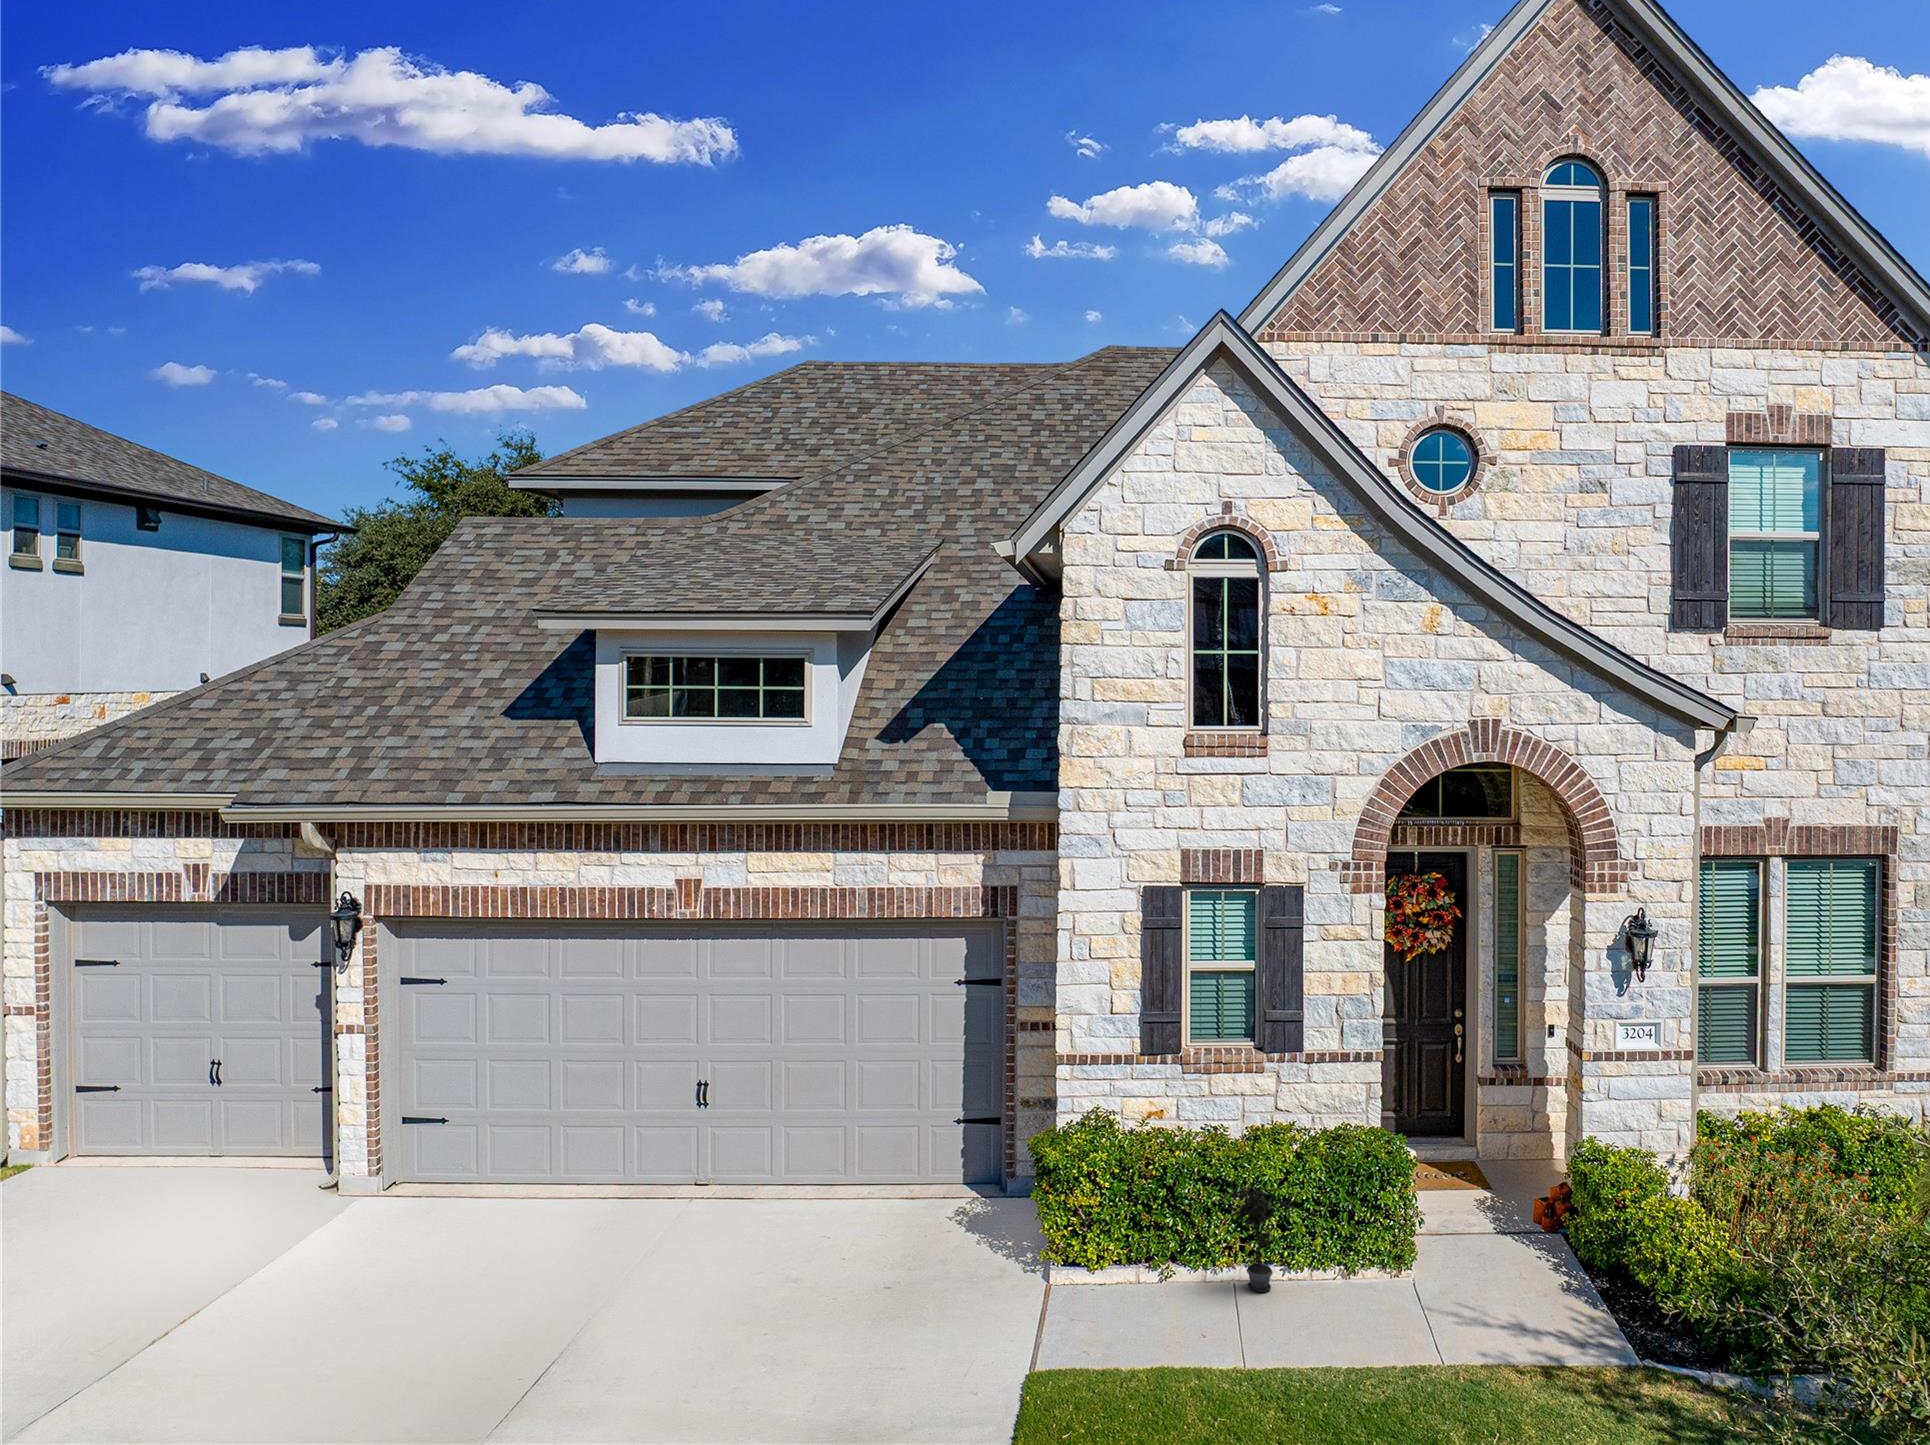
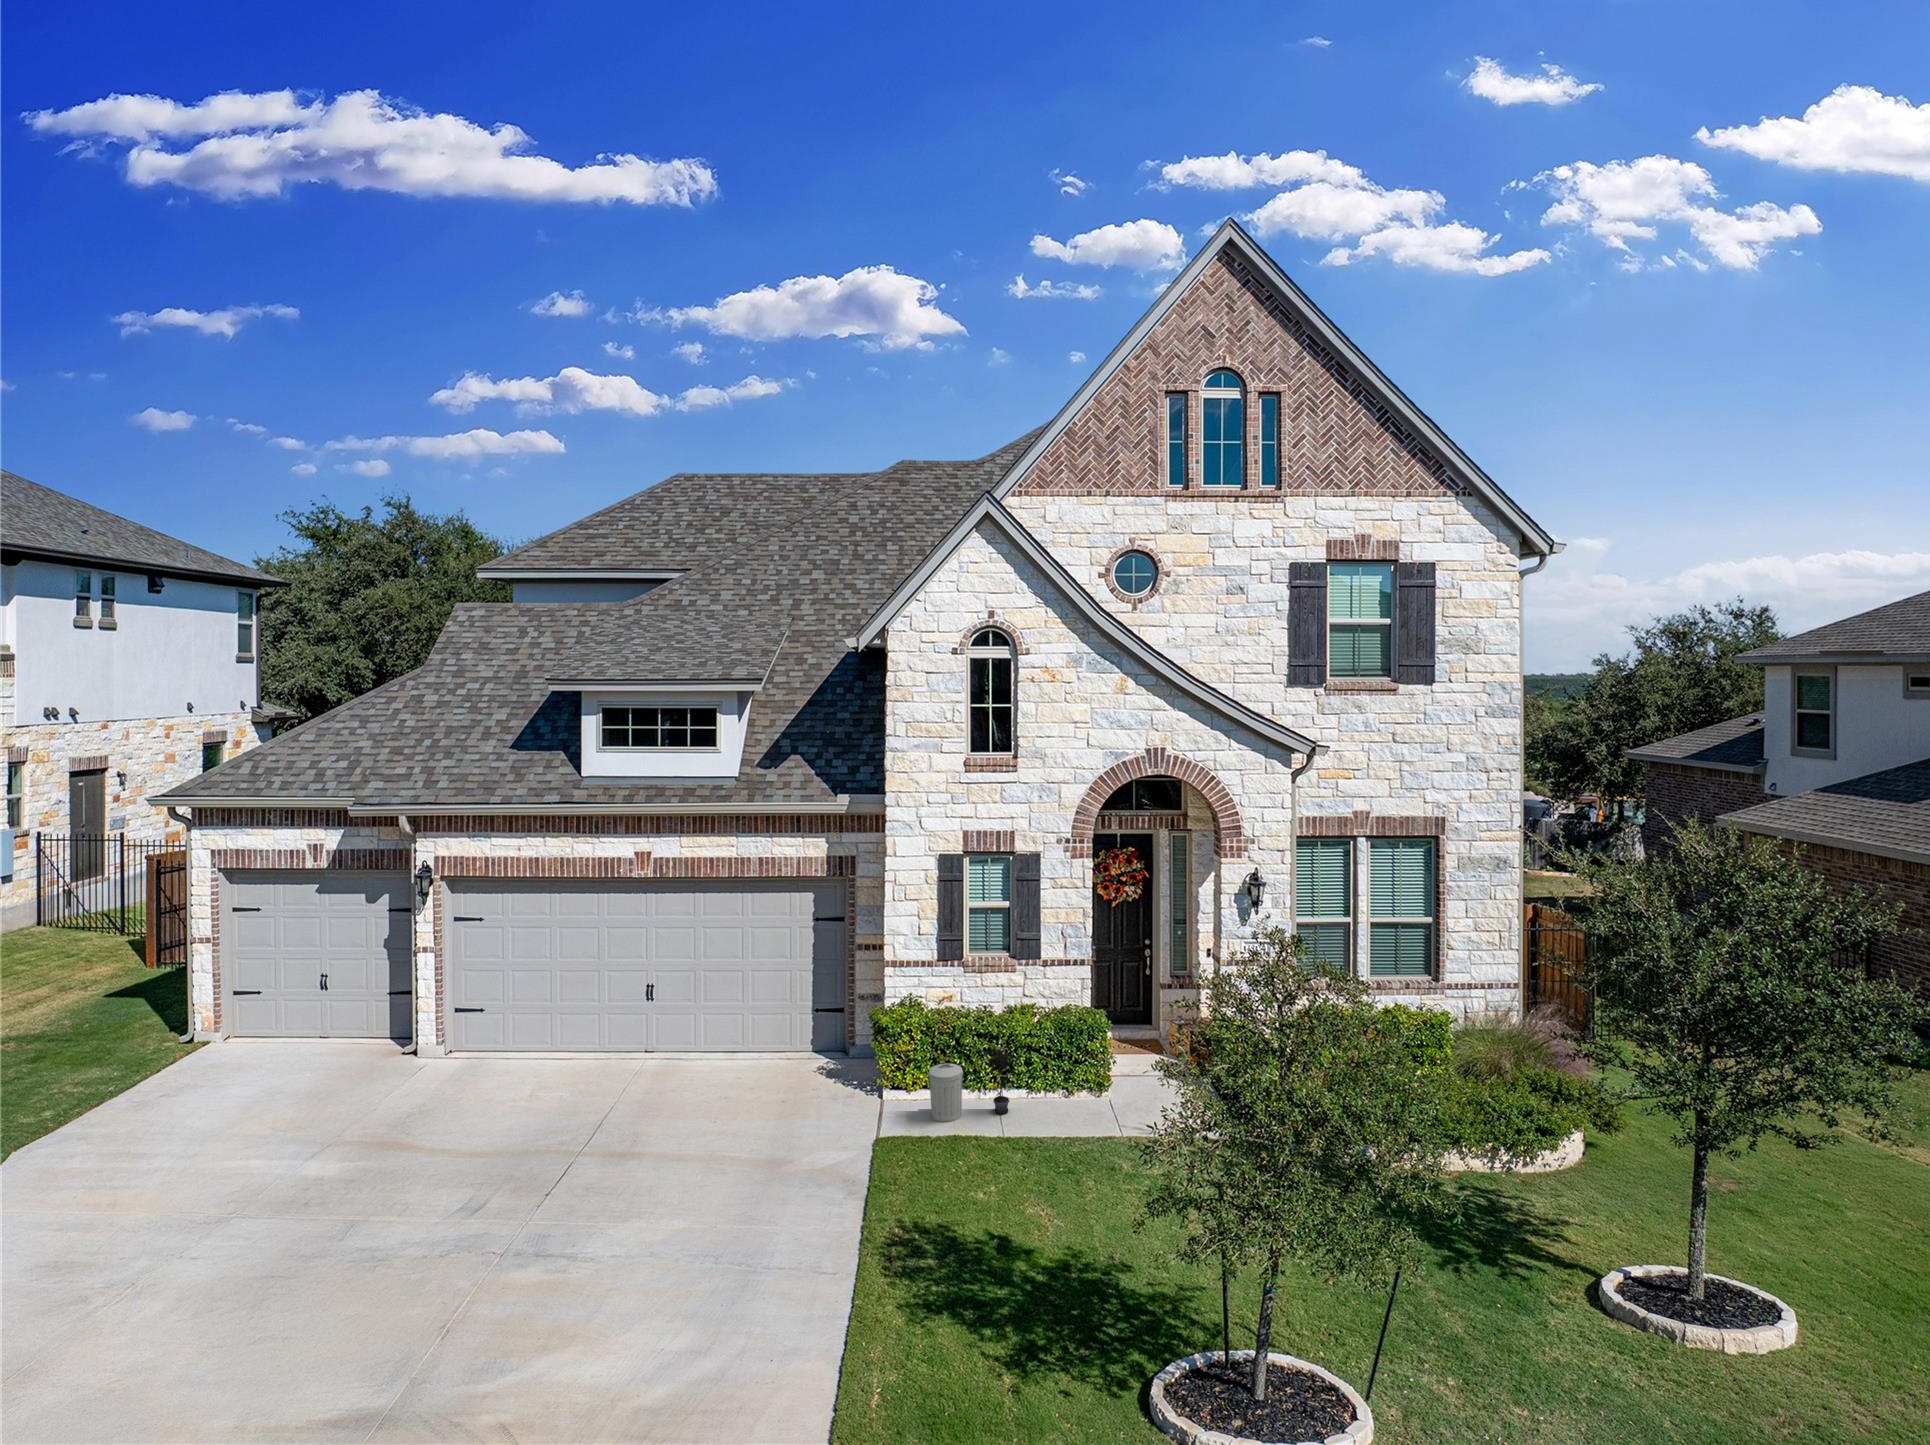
trash can: none [1146,1210,1202,1303] -> present [928,1063,963,1122]

